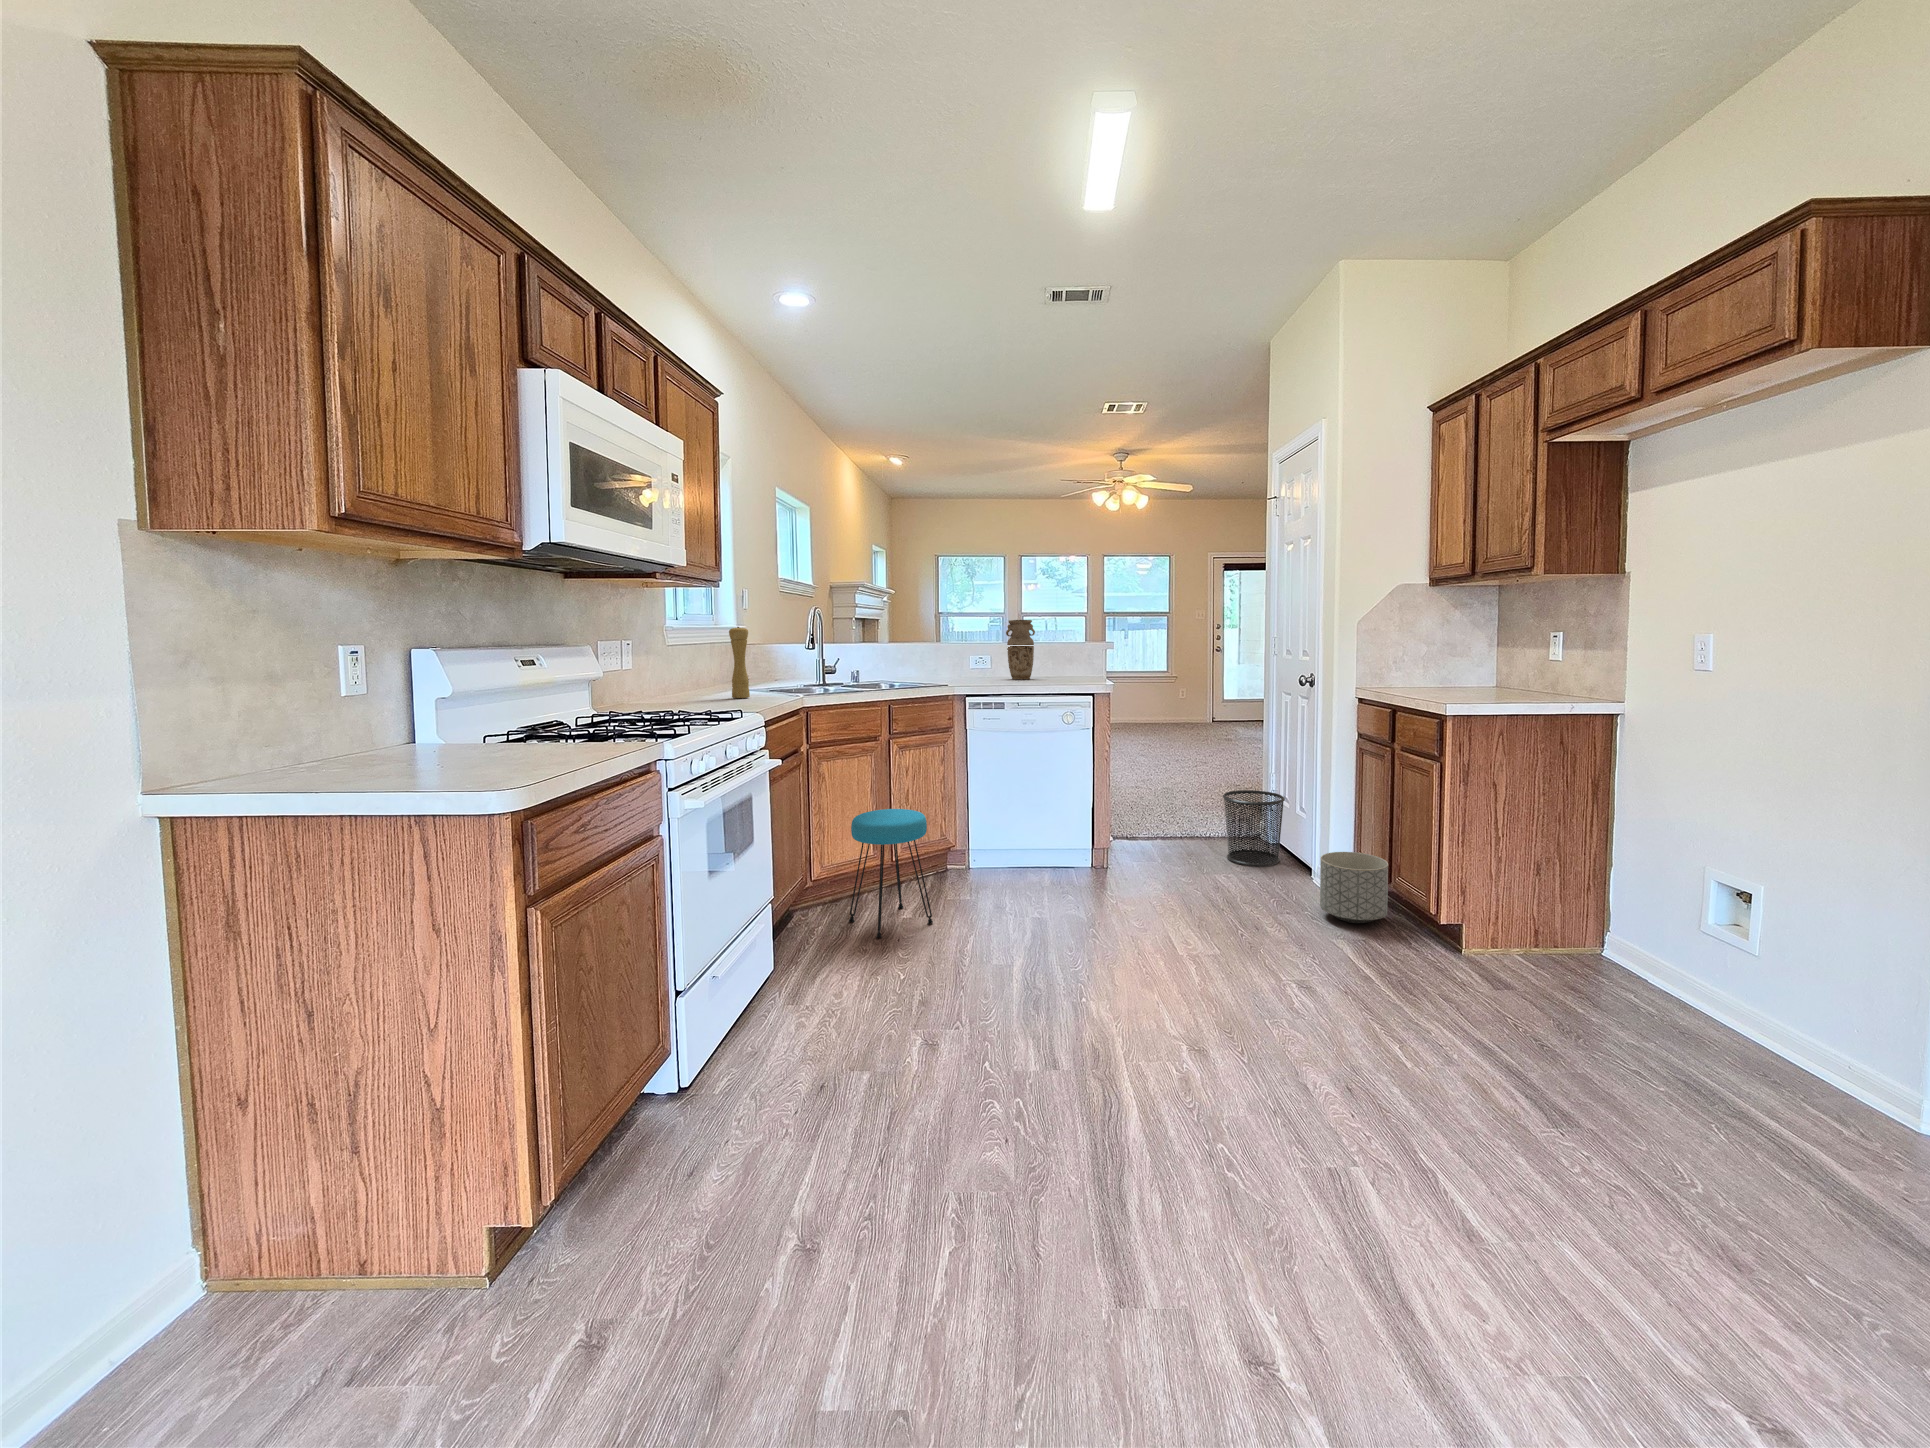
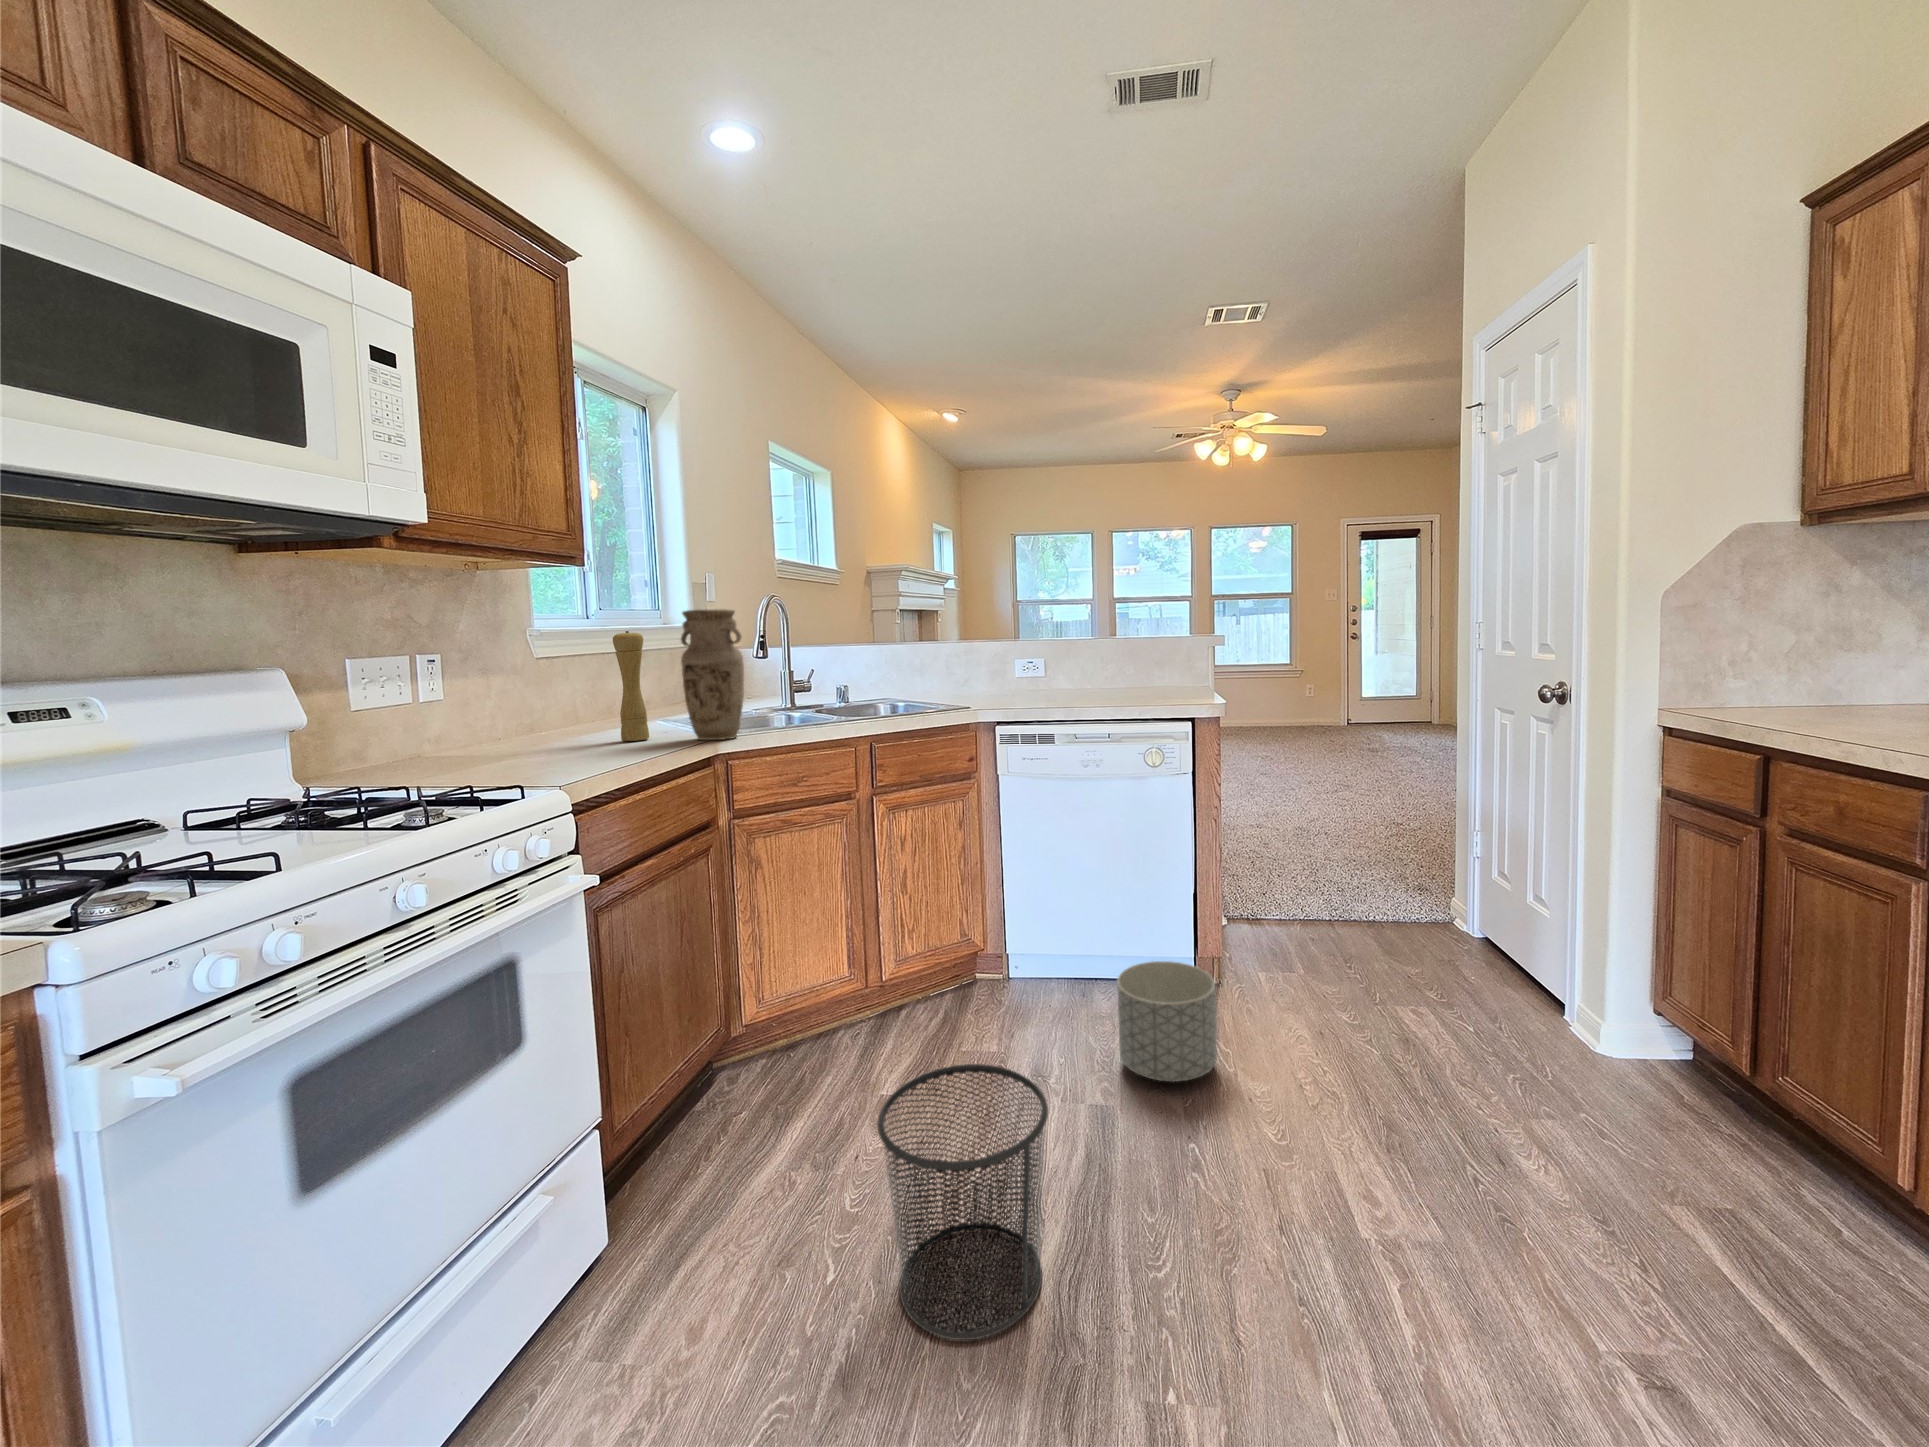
vase: present [1006,620,1035,679] -> present [681,609,744,740]
waste bin: present [1223,790,1285,866] -> present [877,1064,1048,1340]
stool: present [849,809,933,937] -> none [785,916,922,1148]
planter: present [1320,852,1388,923] -> present [1117,961,1217,1082]

